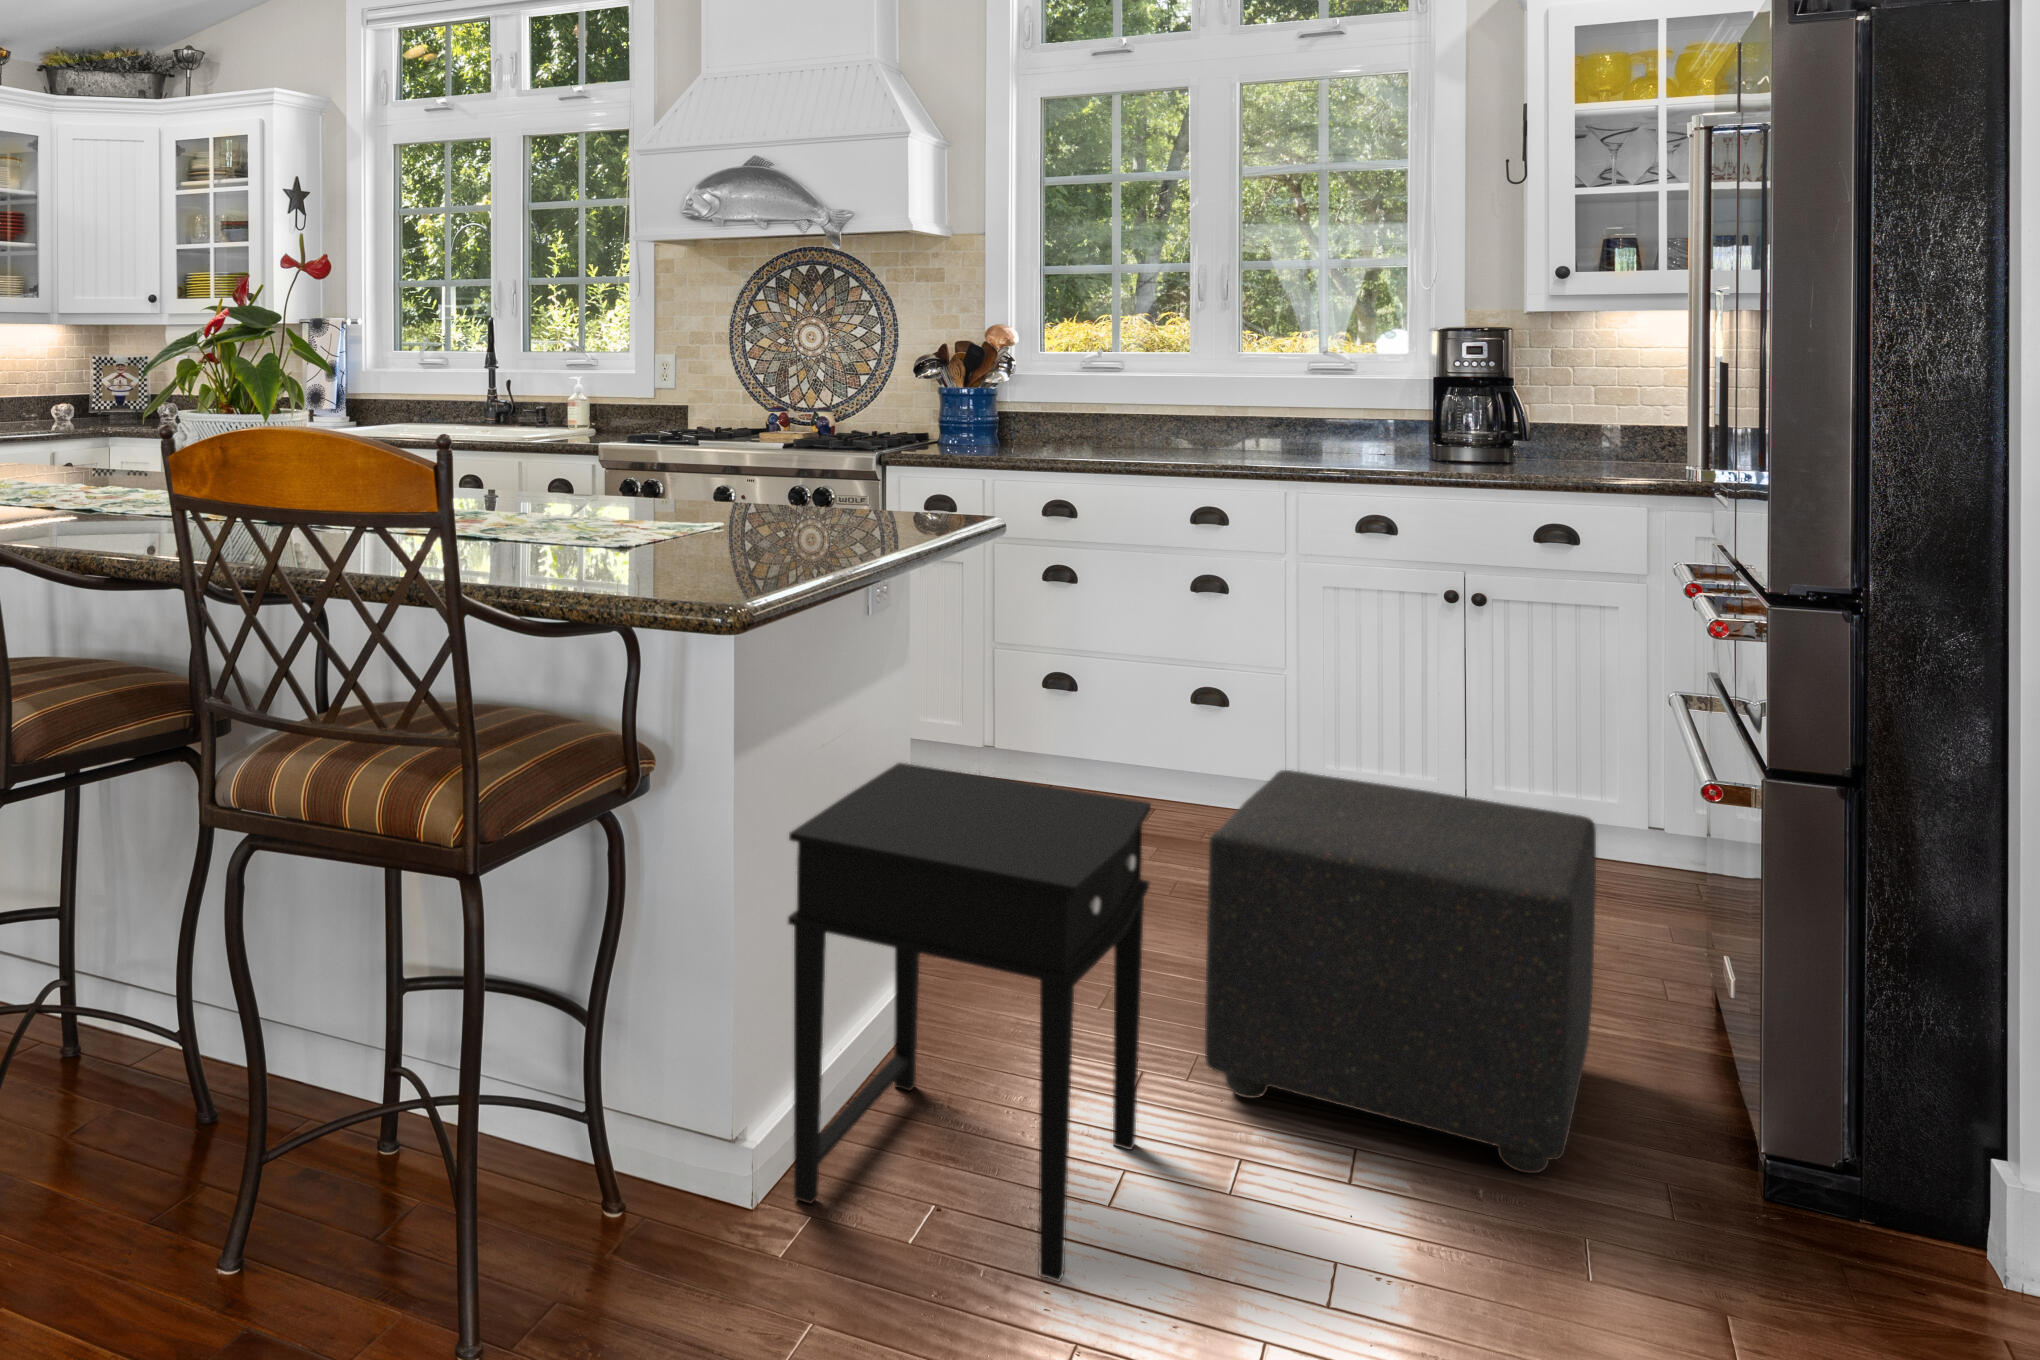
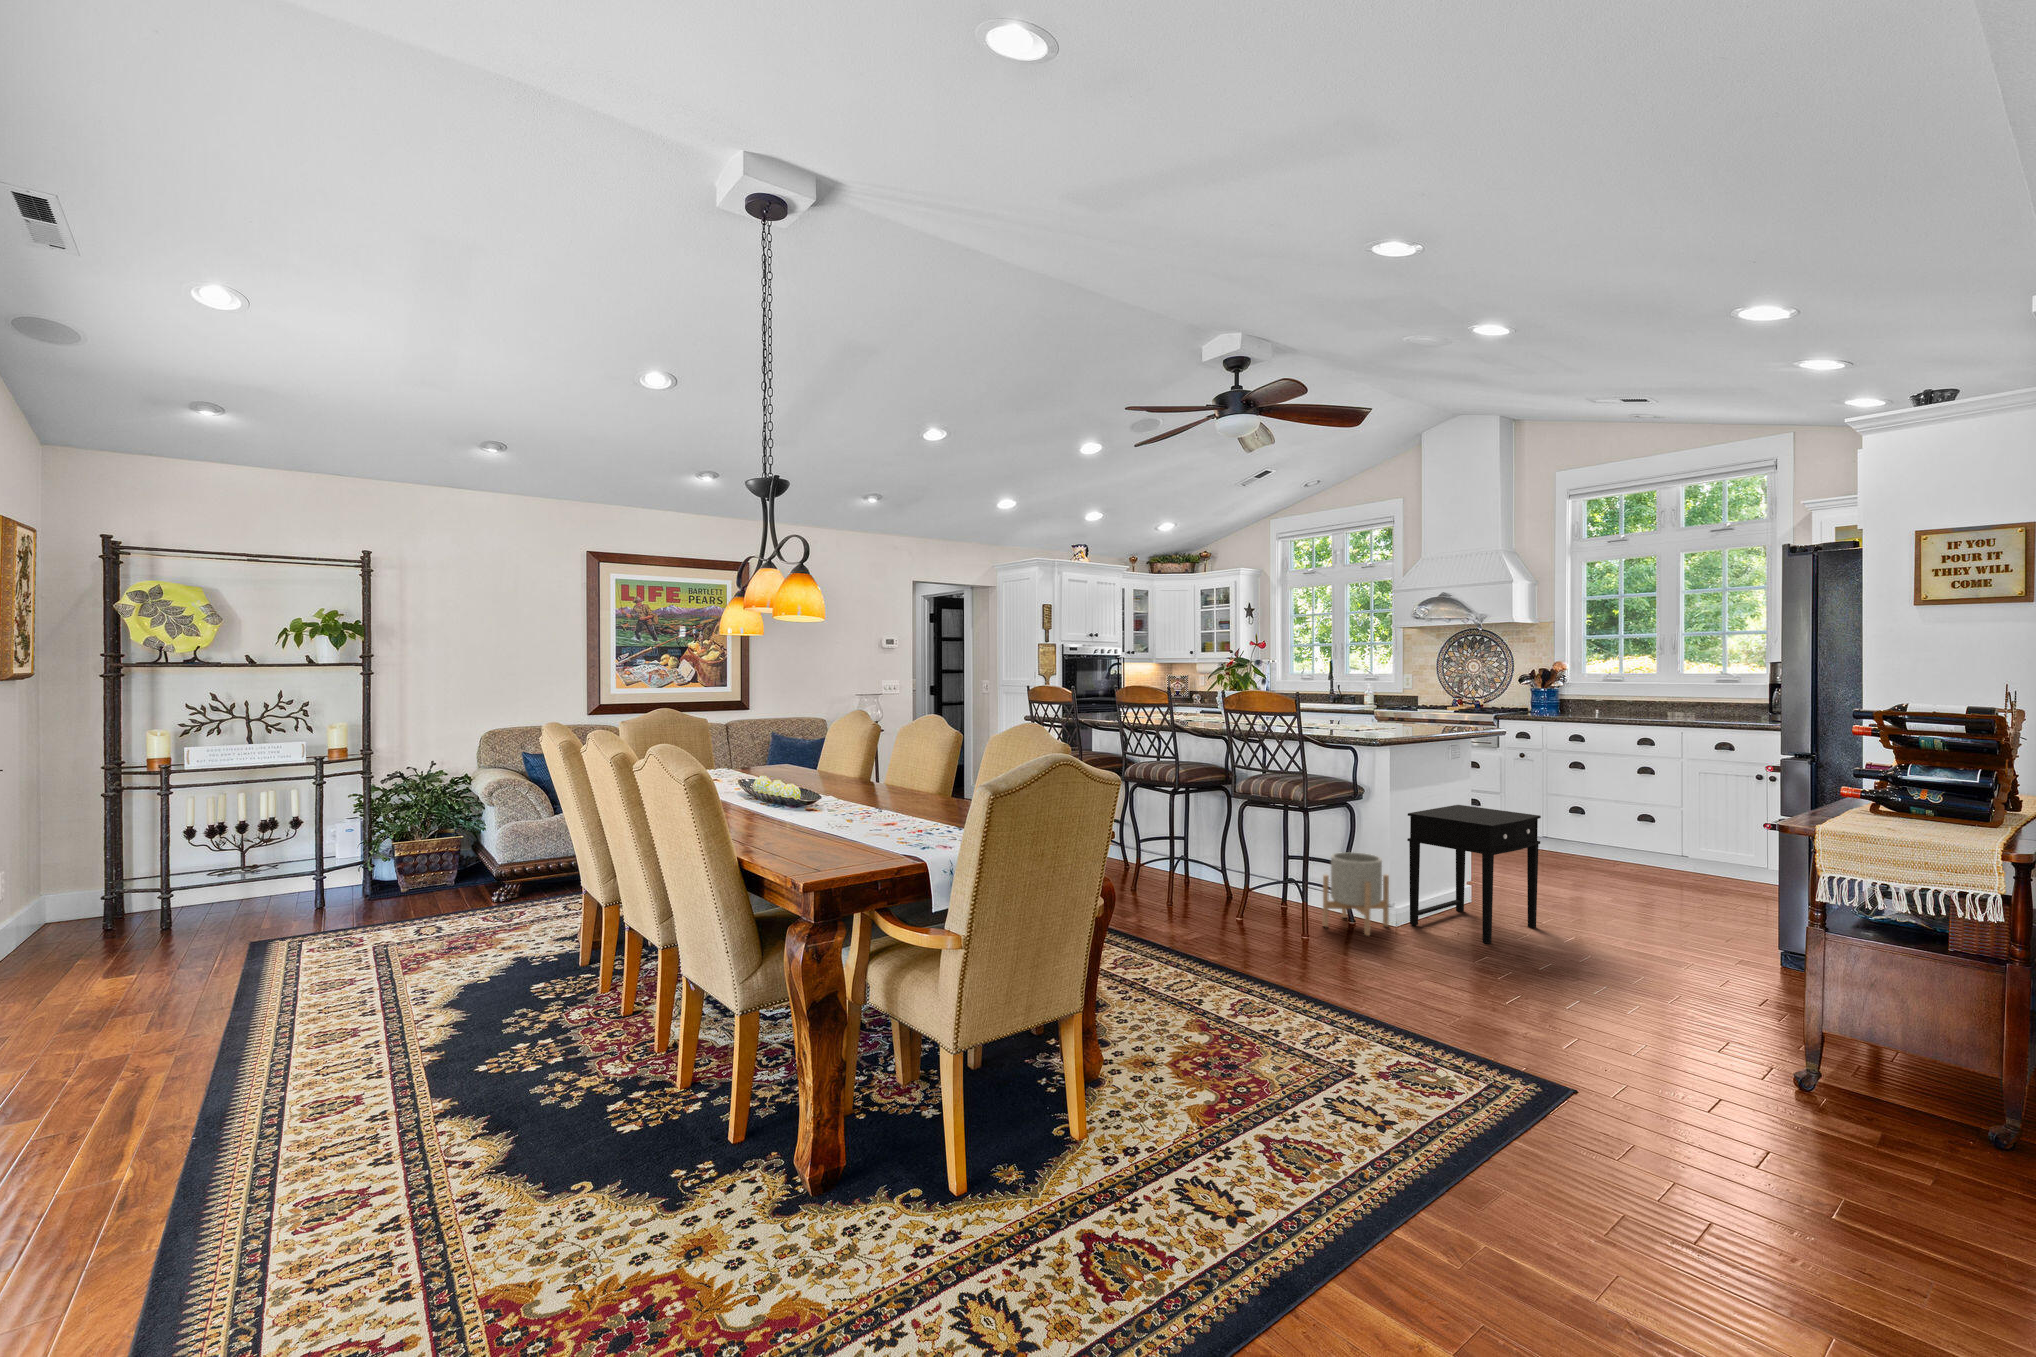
ottoman: present [1205,770,1596,1174] -> none [1571,823,1740,945]
planter: none [525,974,735,1307] -> present [1323,852,1389,935]

